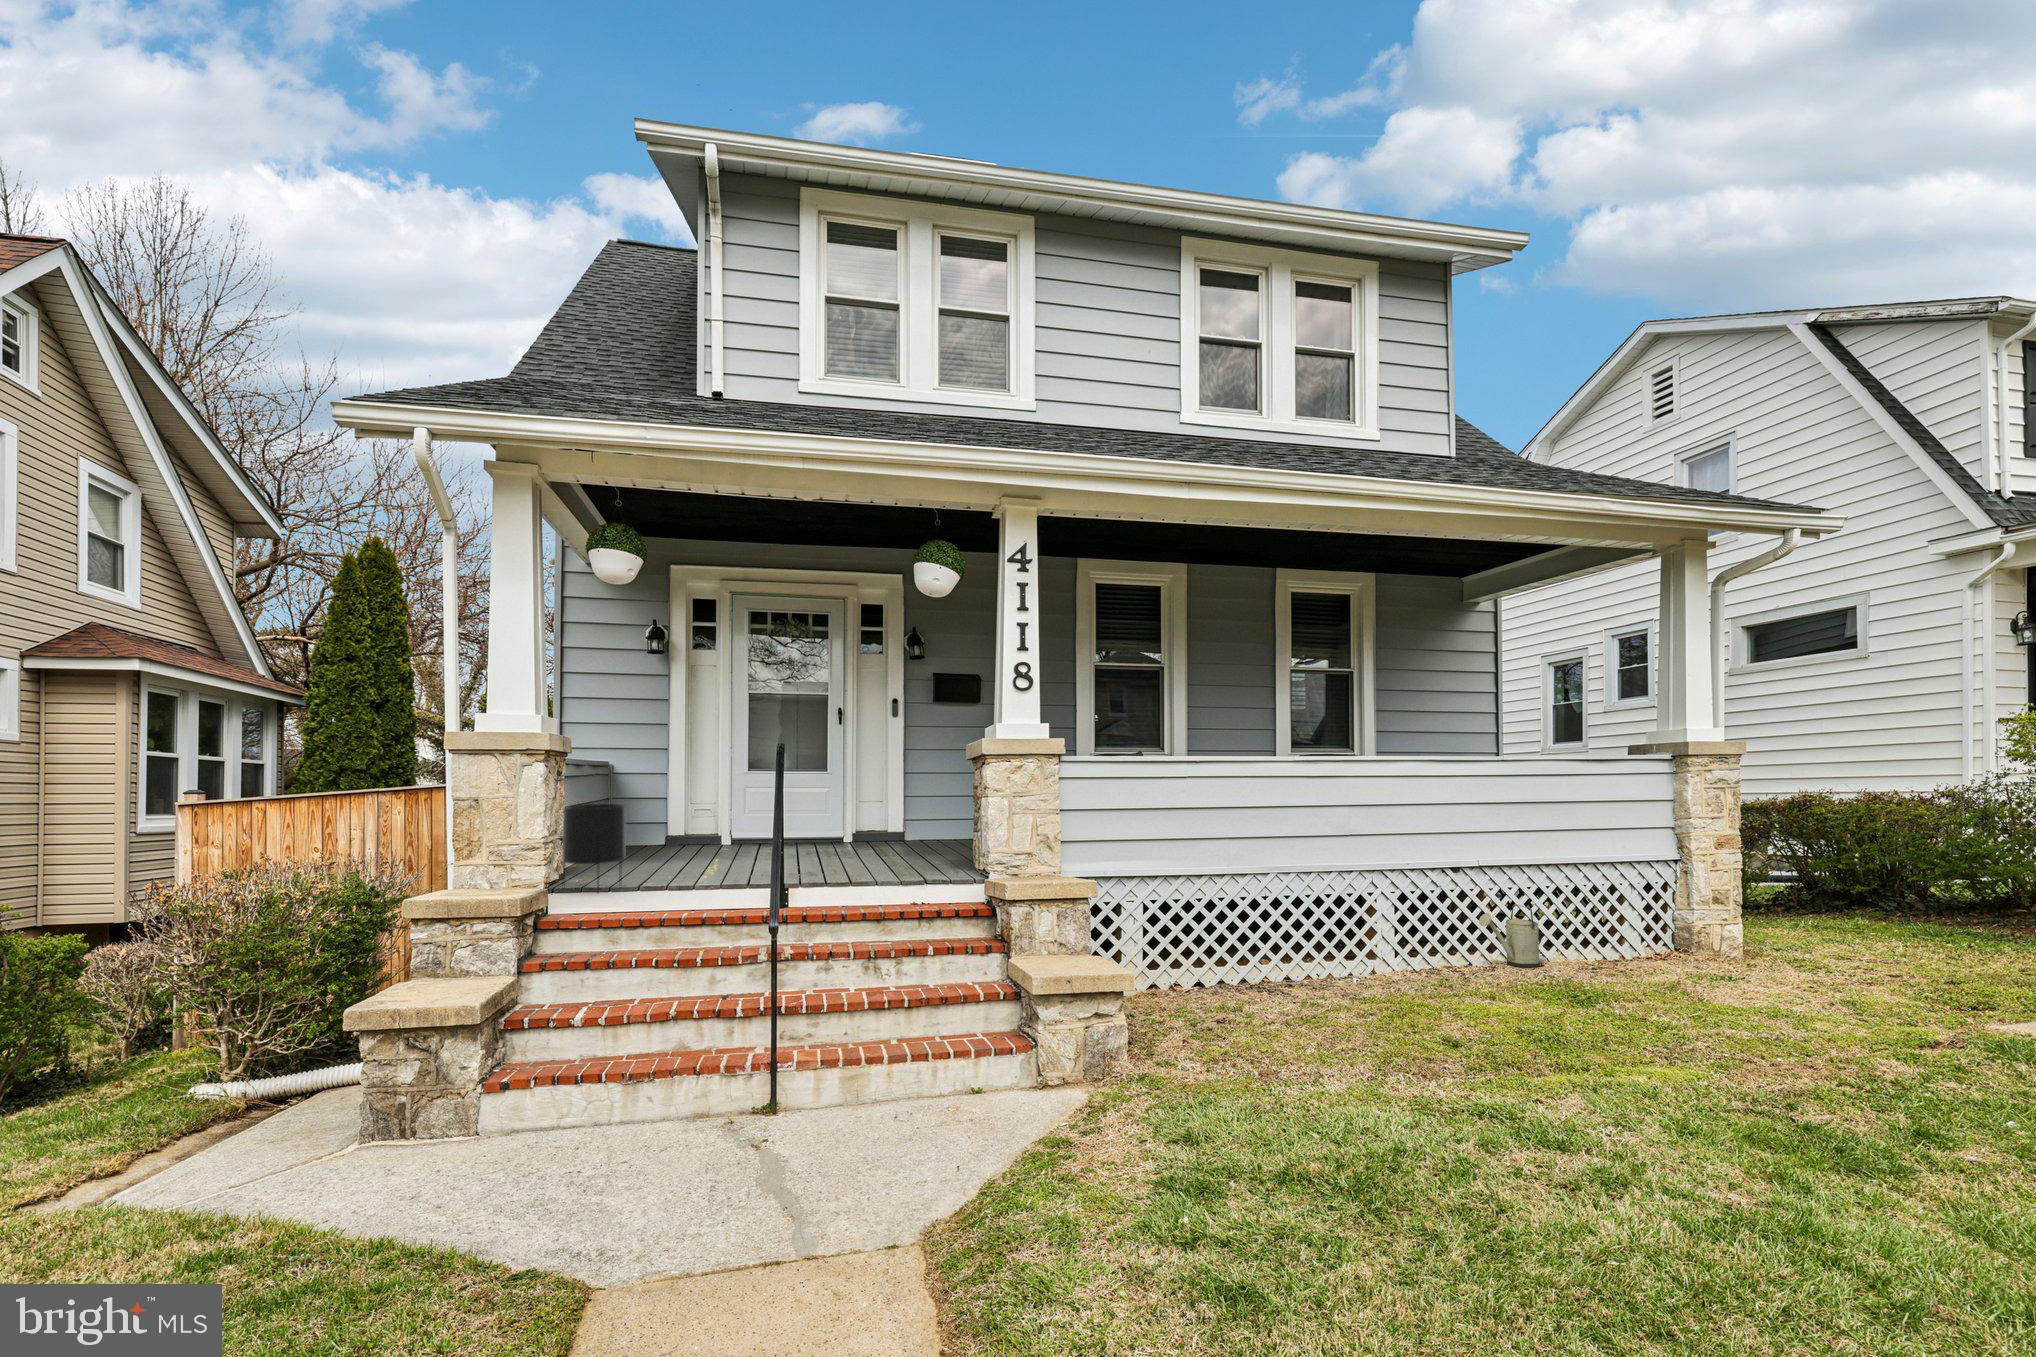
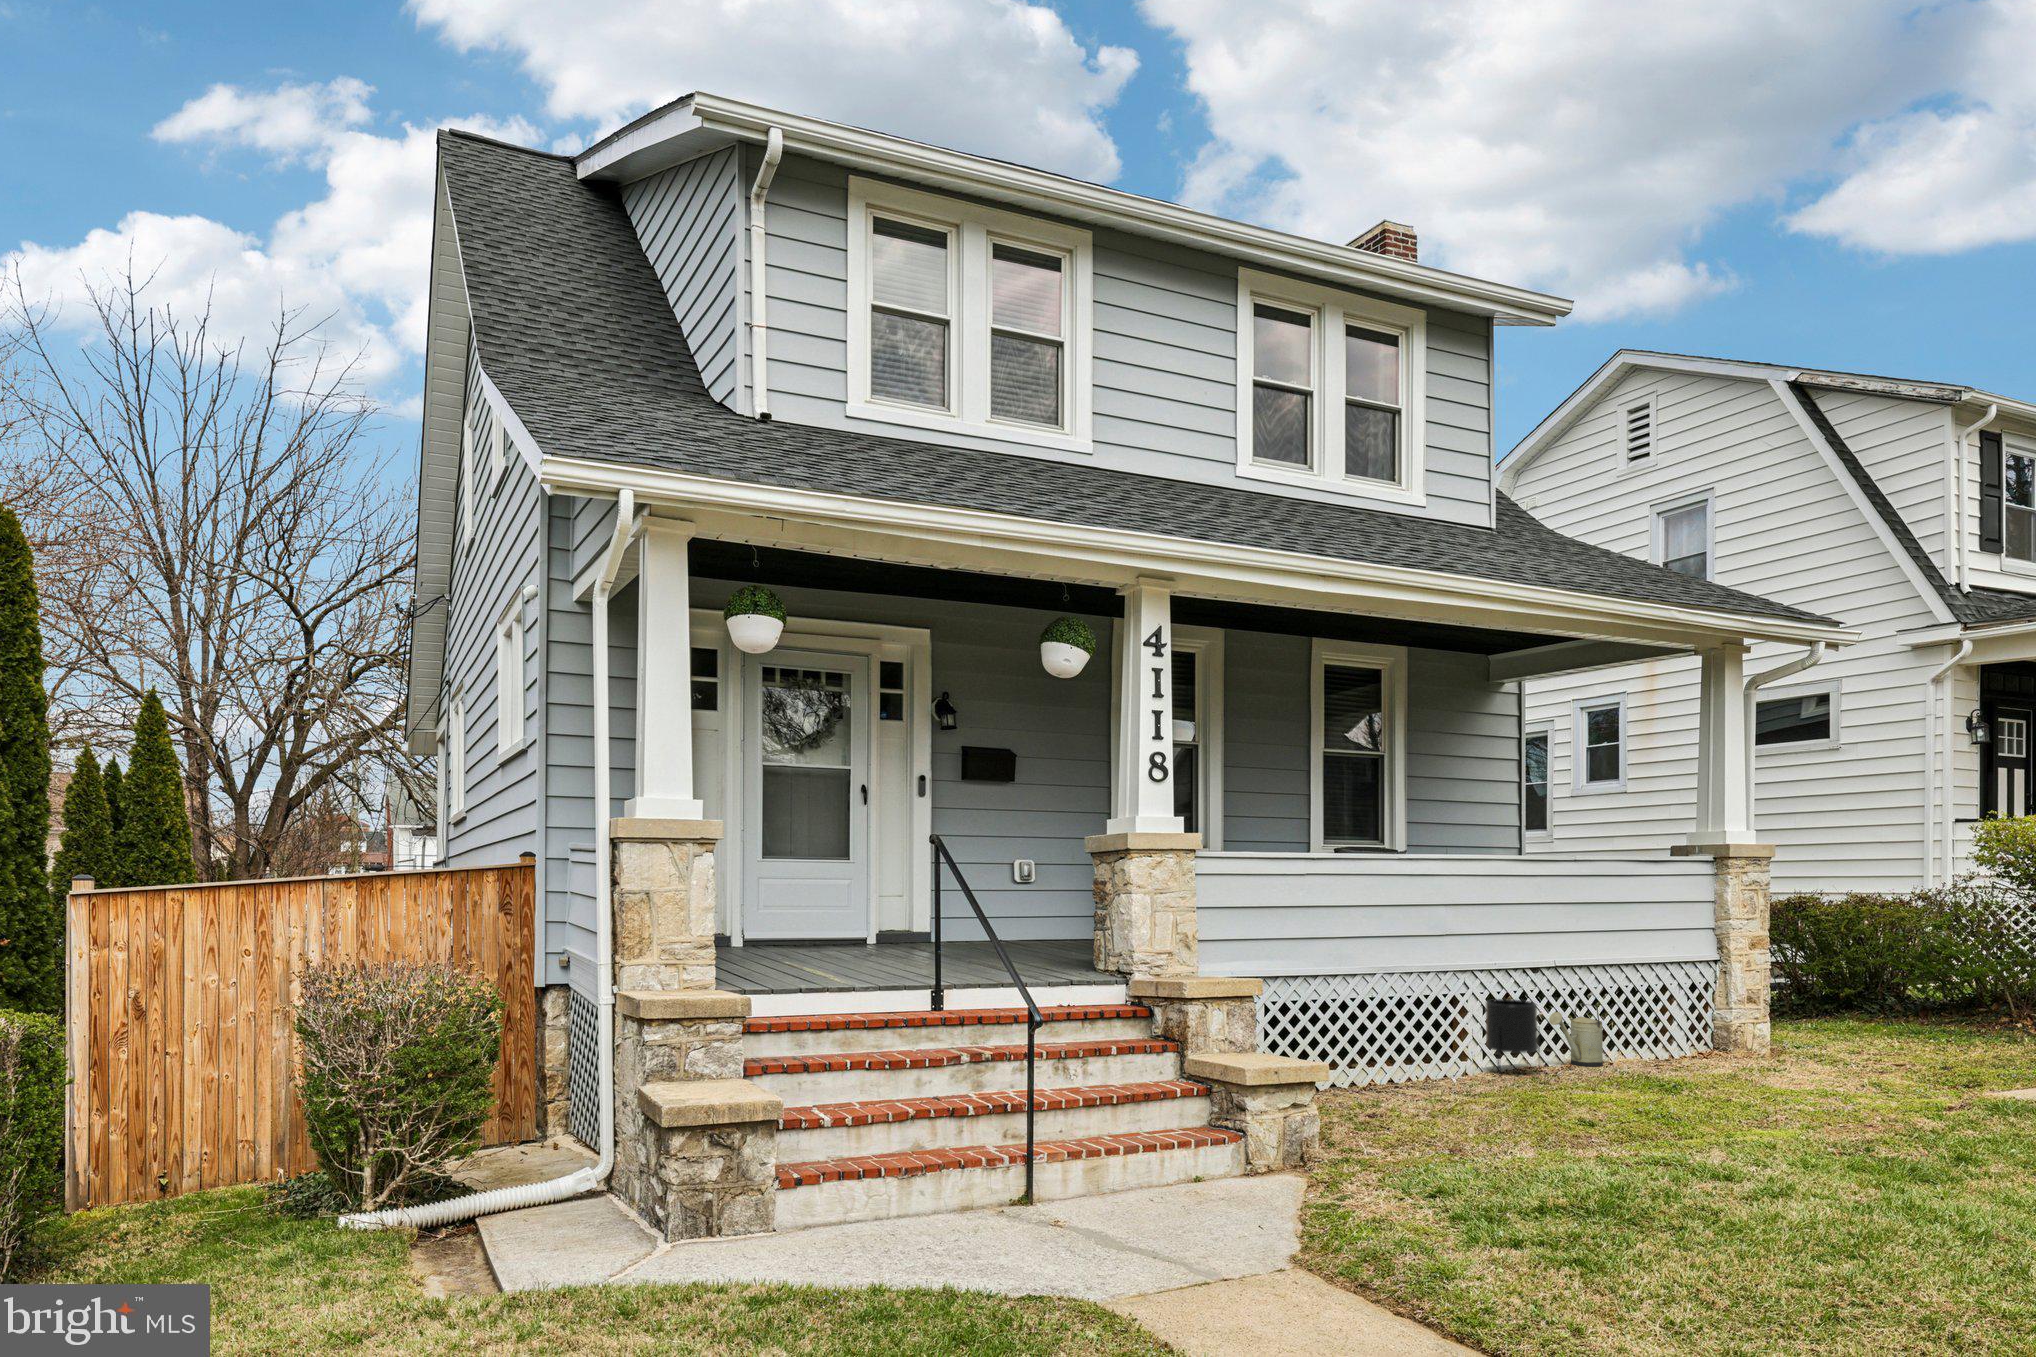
planter: present [562,804,626,892] -> present [1486,999,1540,1074]

